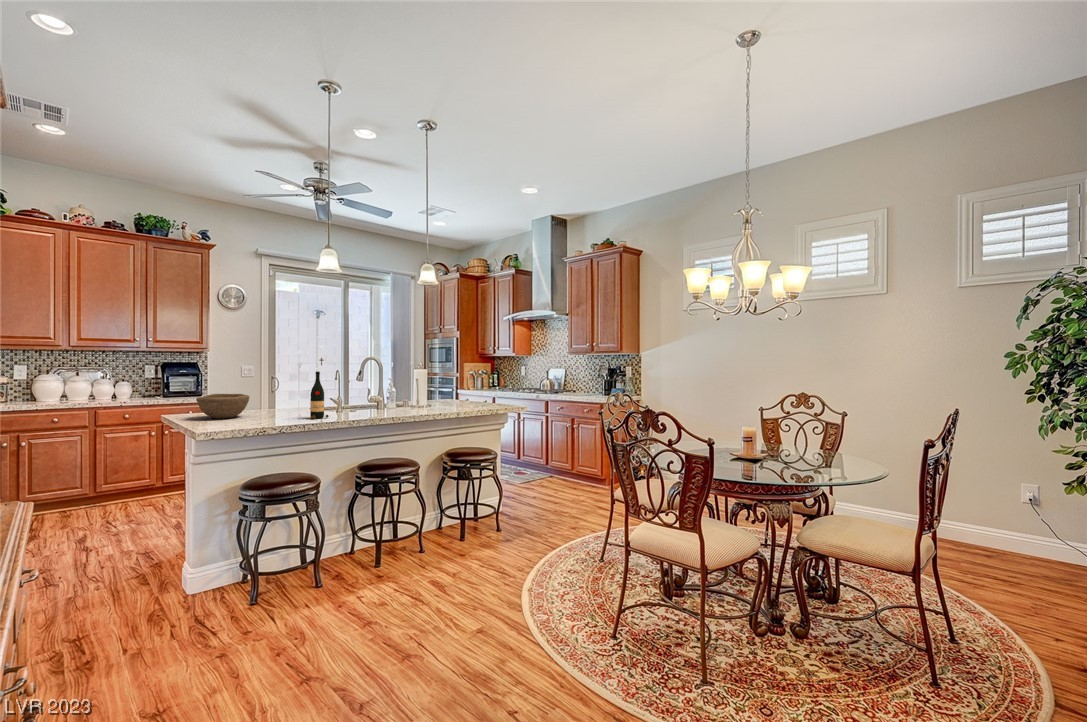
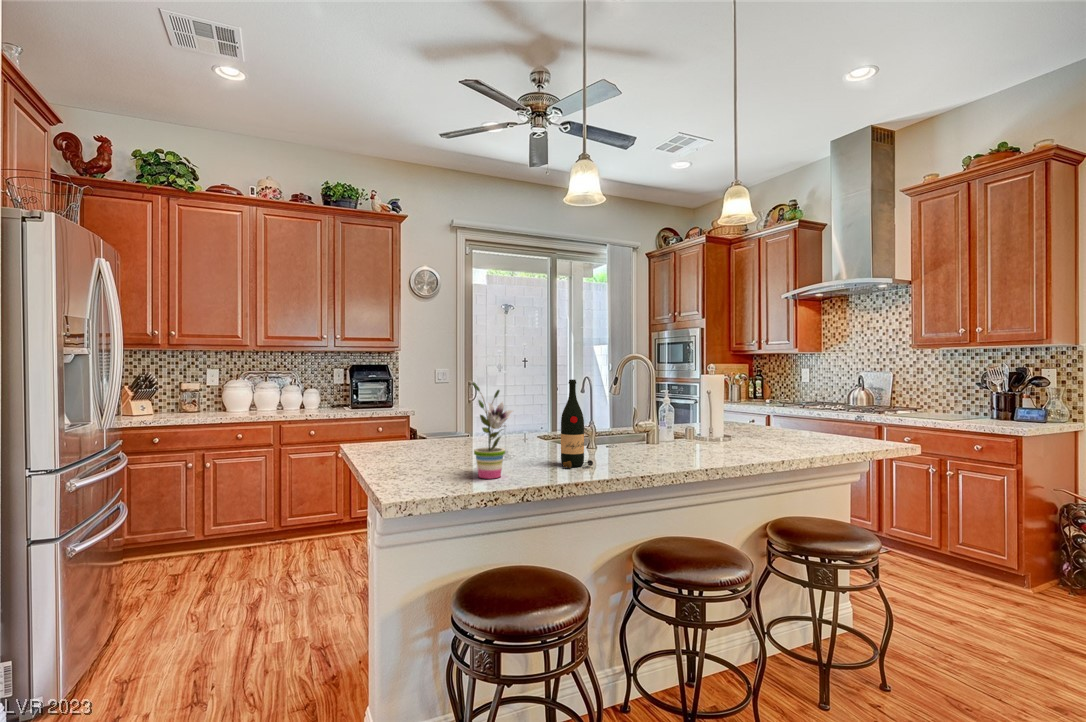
potted plant: none [254,372,278,424] -> present [473,382,513,479]
bowl: present [196,394,249,419] -> none [384,414,460,458]

